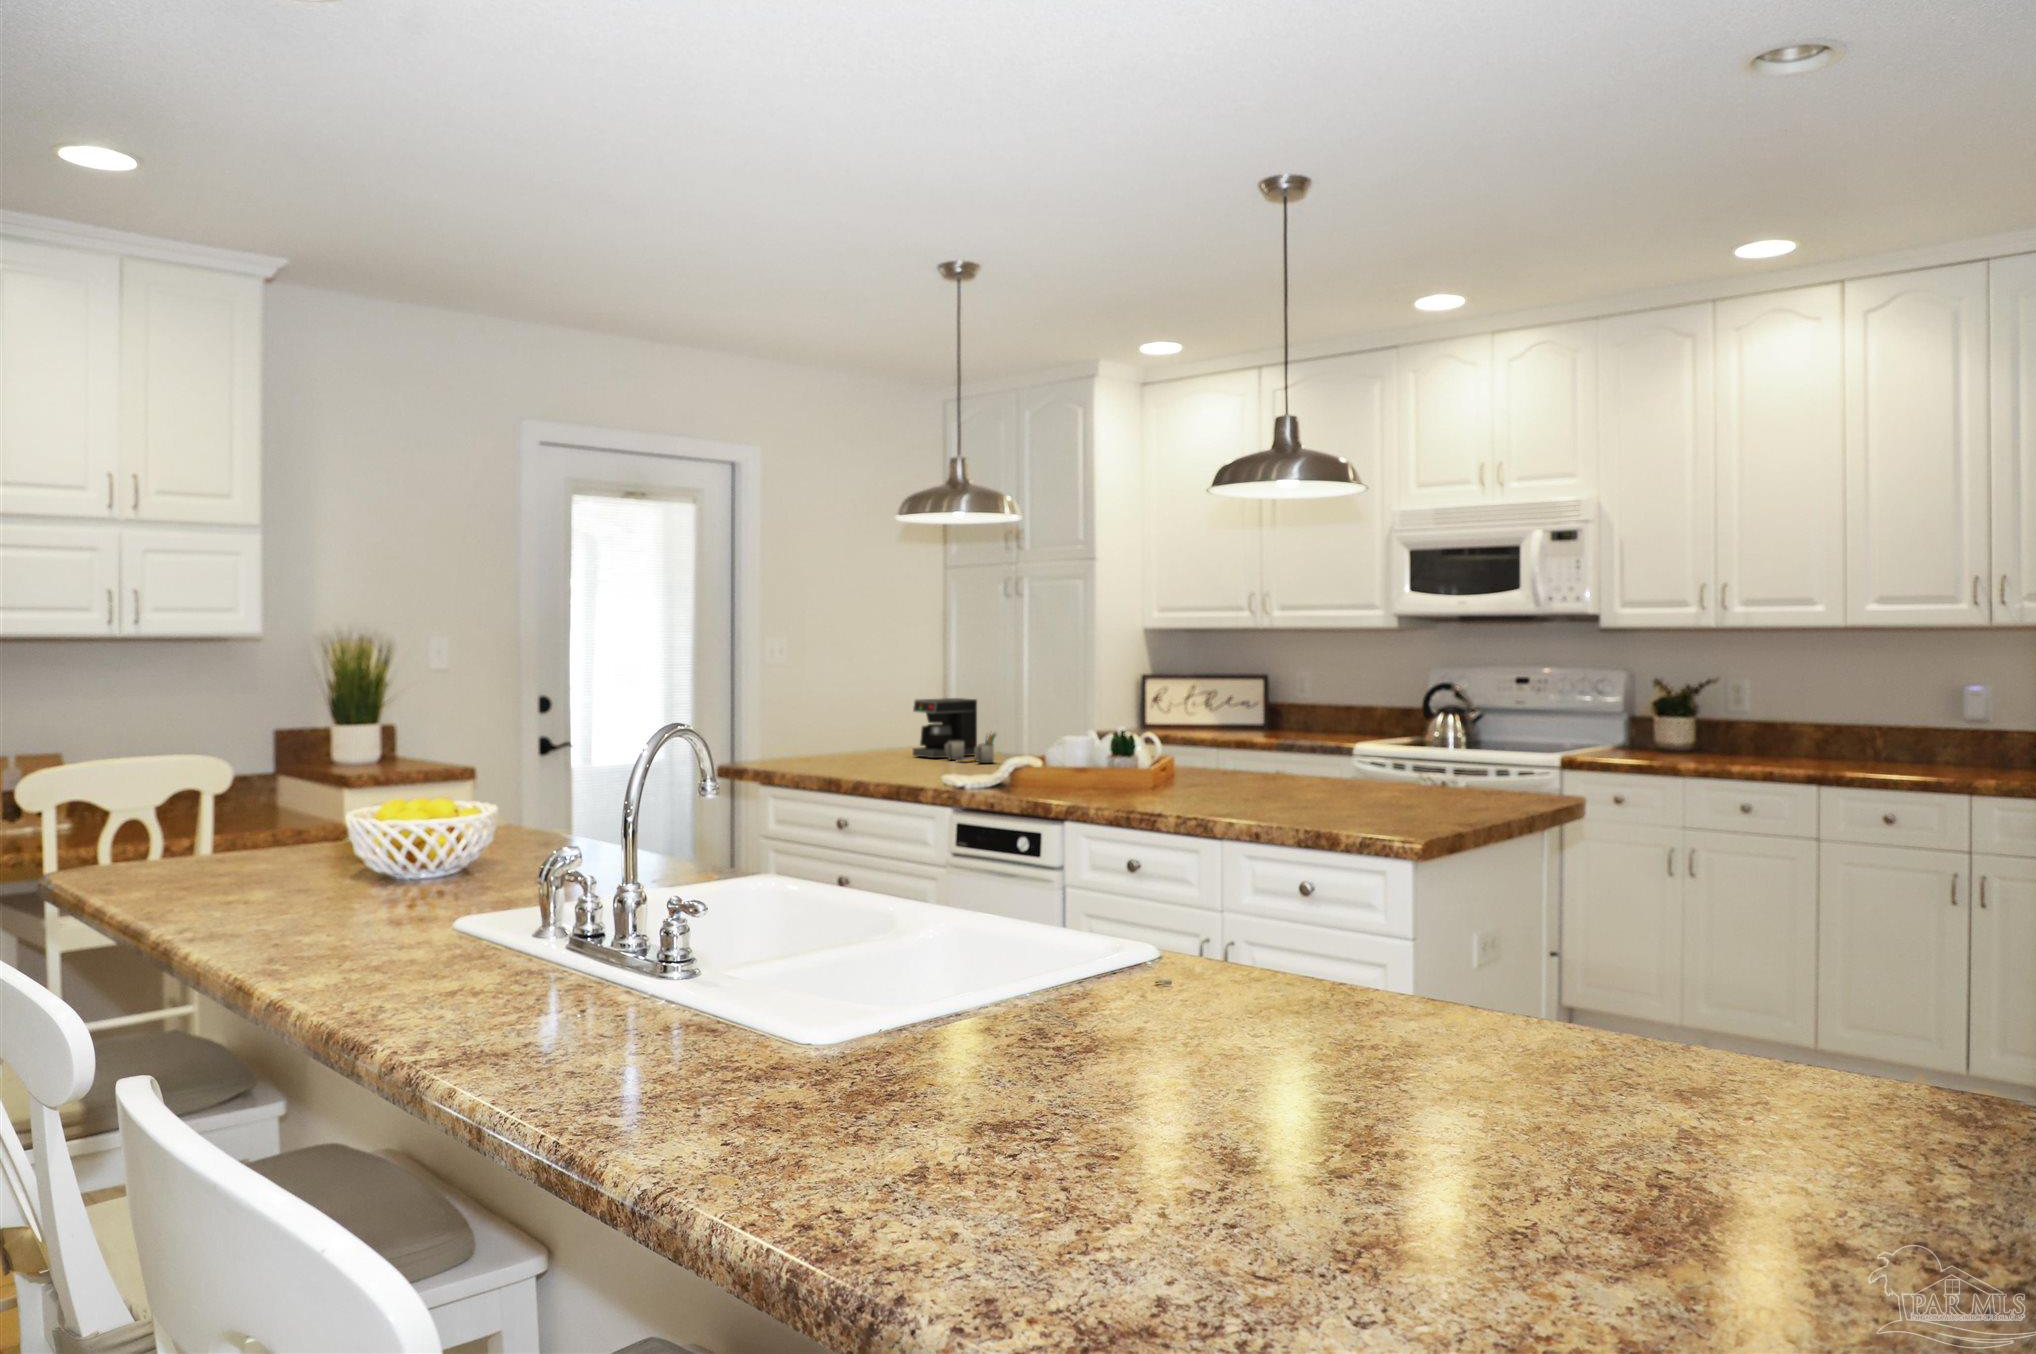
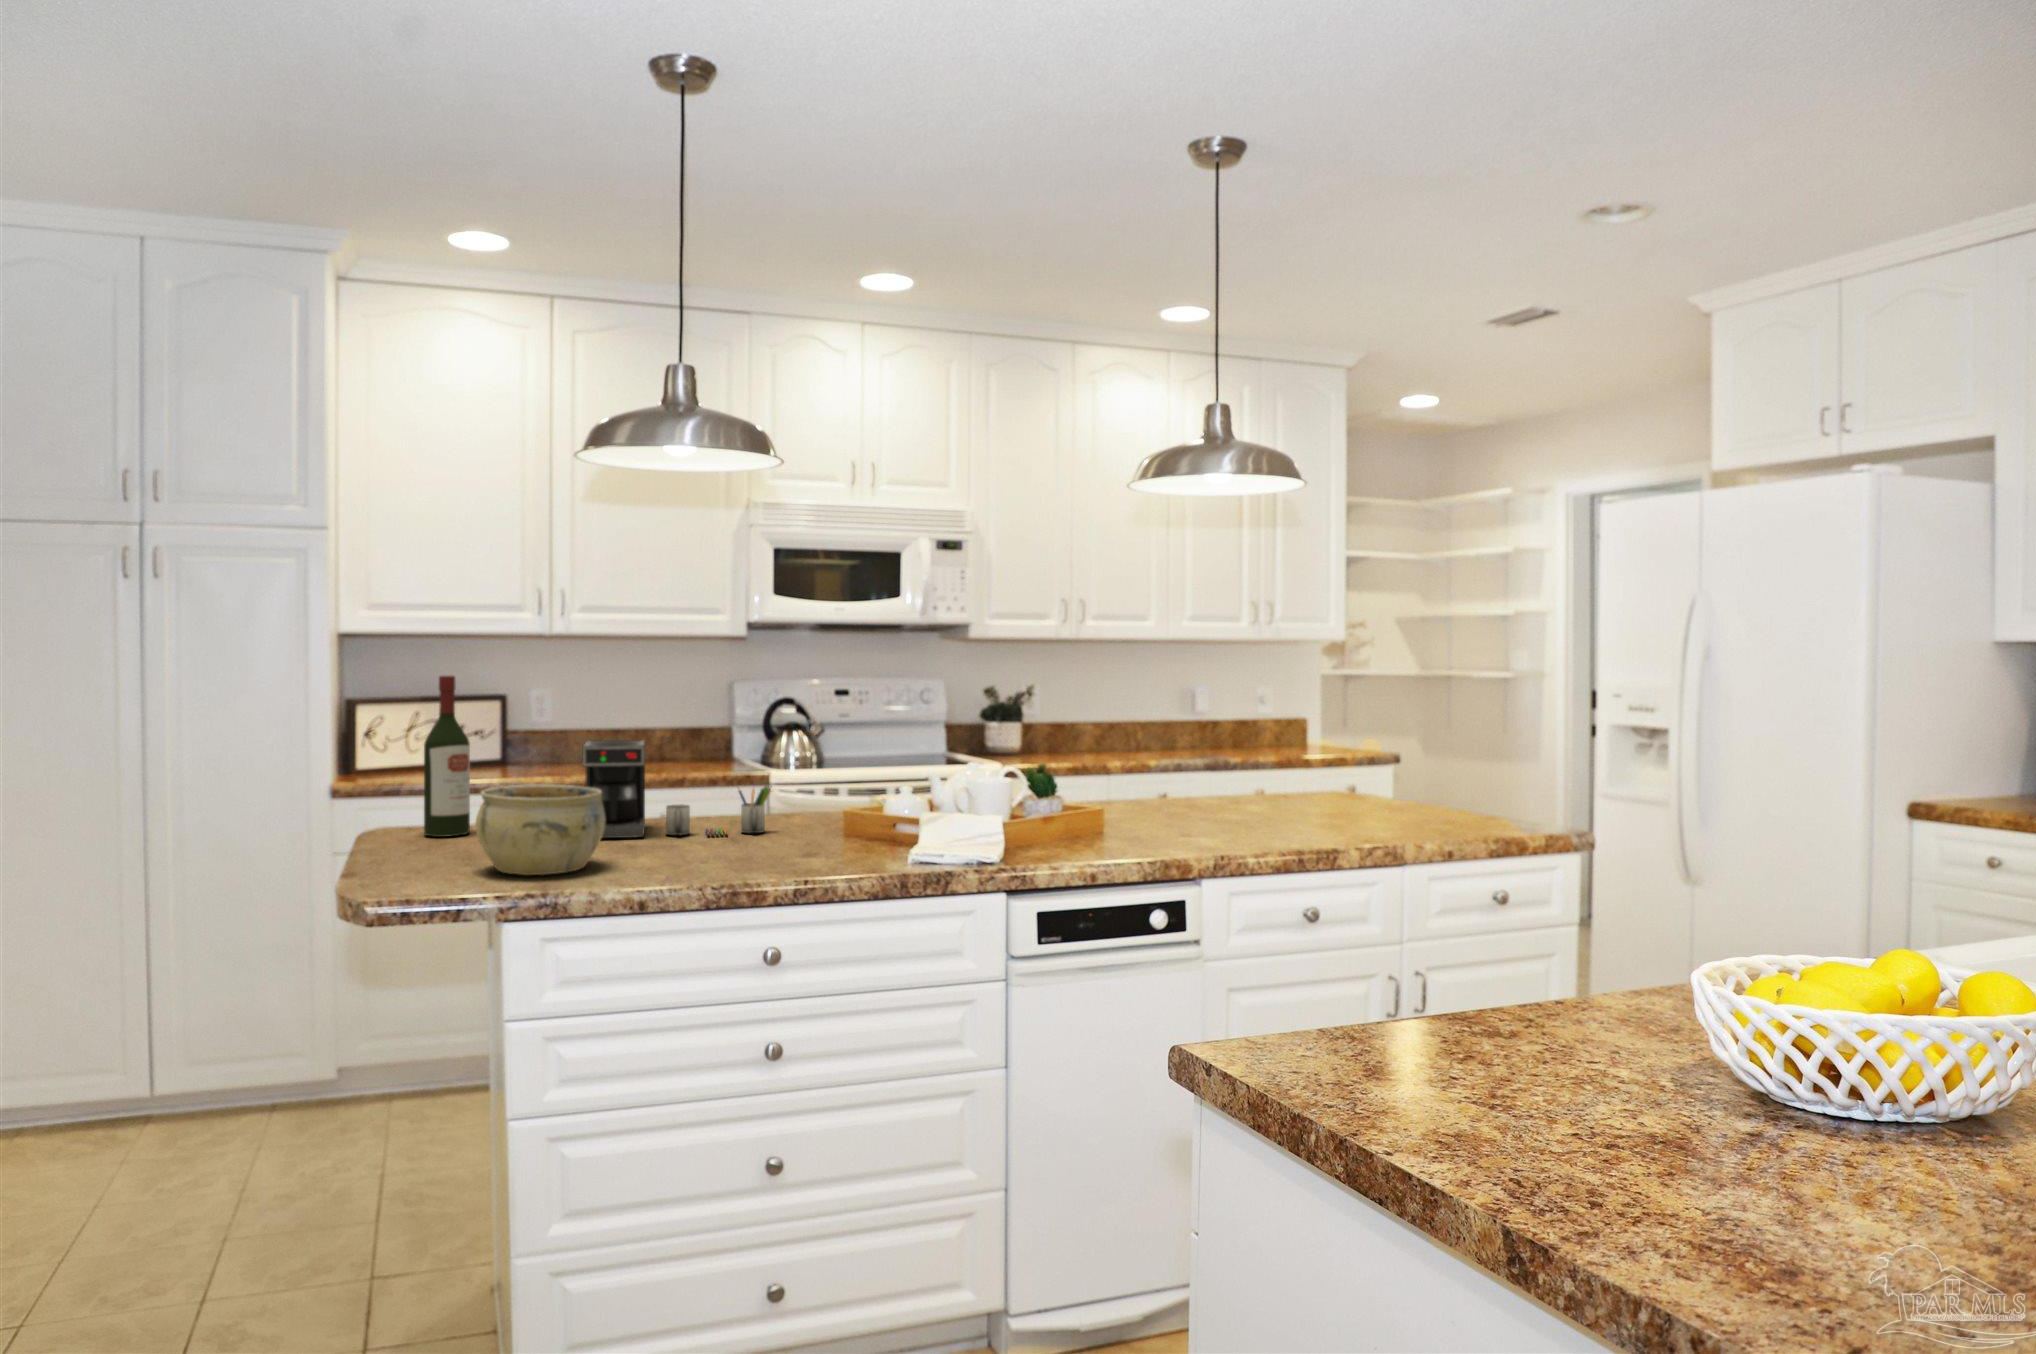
wine bottle: none [886,656,911,749] -> present [424,676,470,837]
ceramic bowl: none [789,717,858,765] -> present [475,784,605,875]

